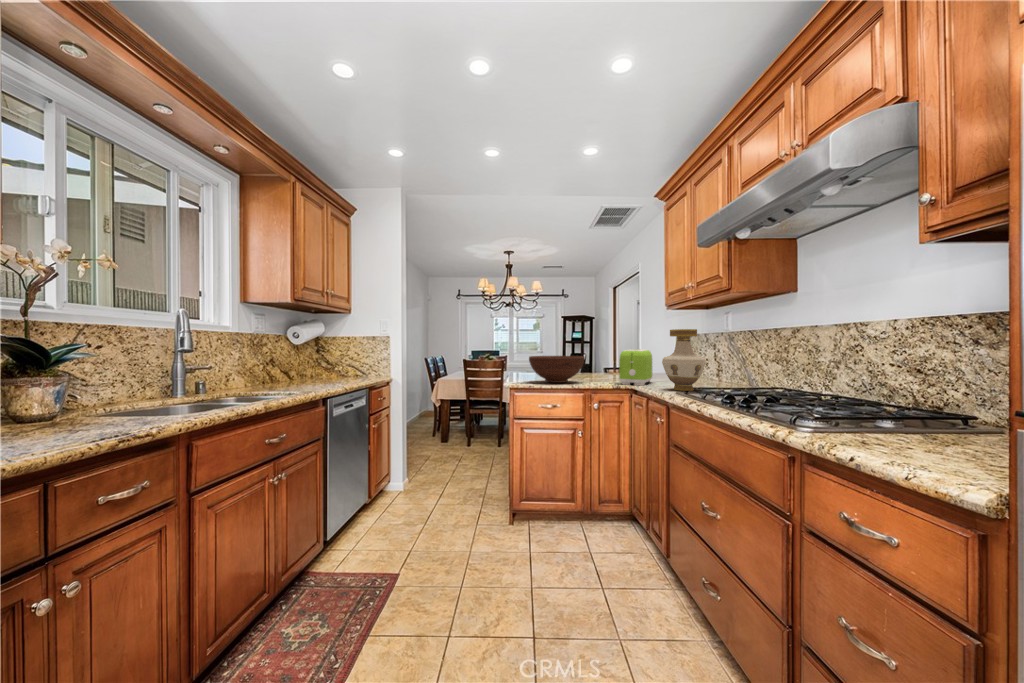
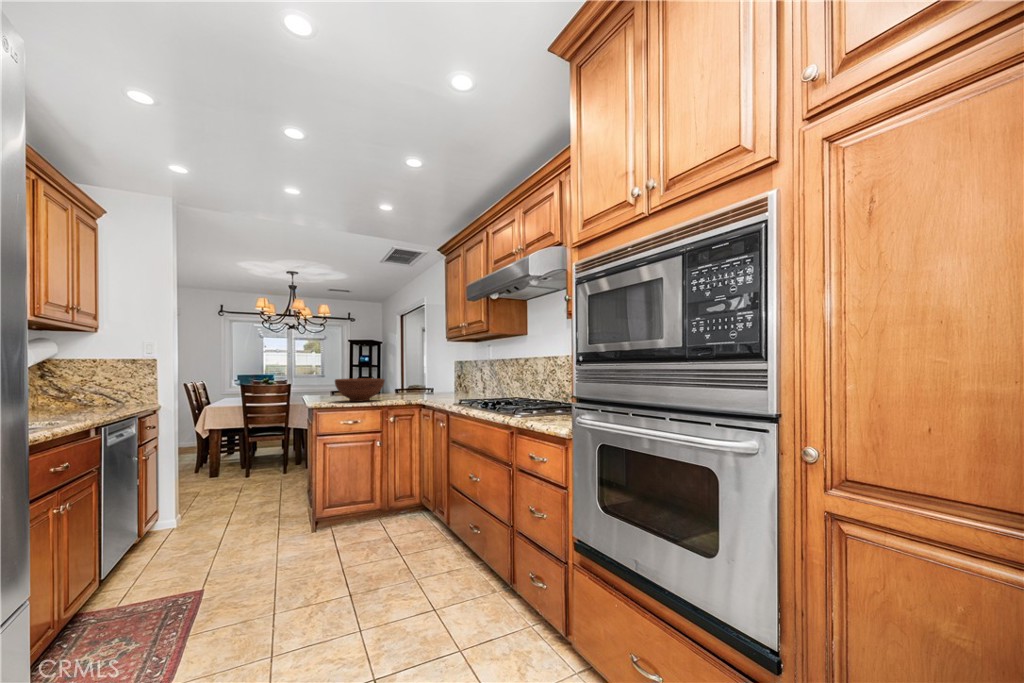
vase: present [662,329,705,391] -> none [445,359,473,402]
toaster: present [619,349,652,385] -> none [413,372,438,400]

